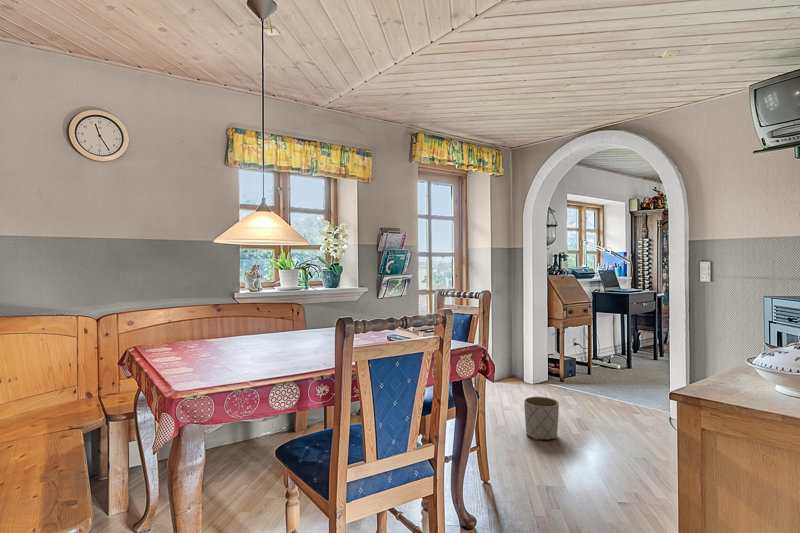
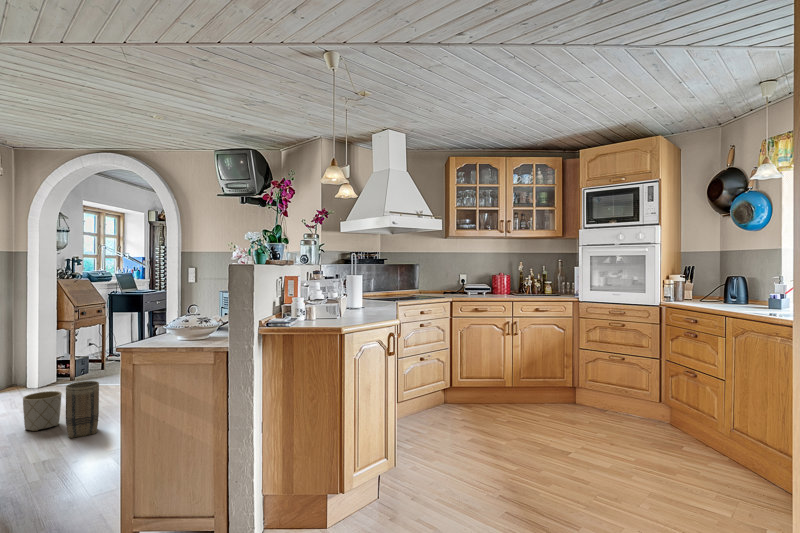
basket: none [565,397,600,465] -> present [66,381,99,438]

